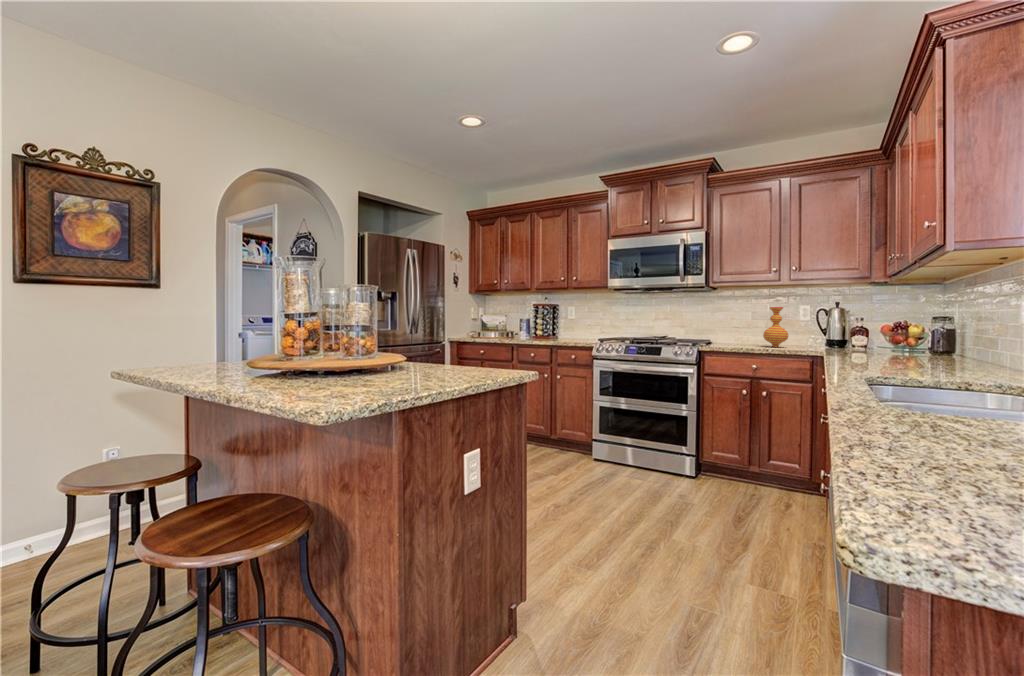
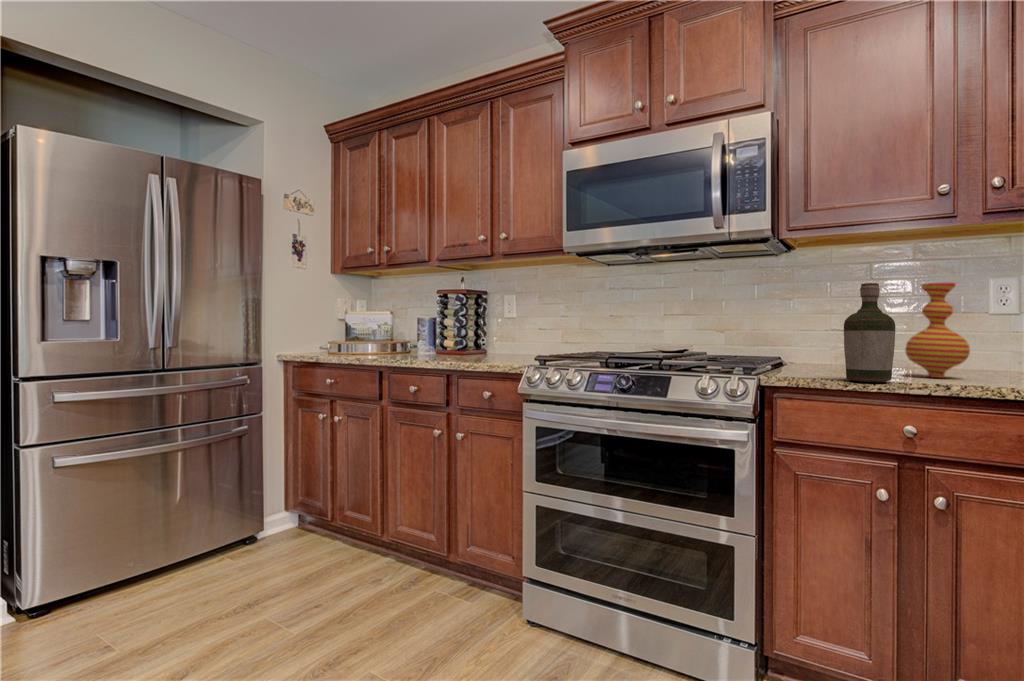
bottle: none [733,309,753,349] -> present [844,283,895,382]

